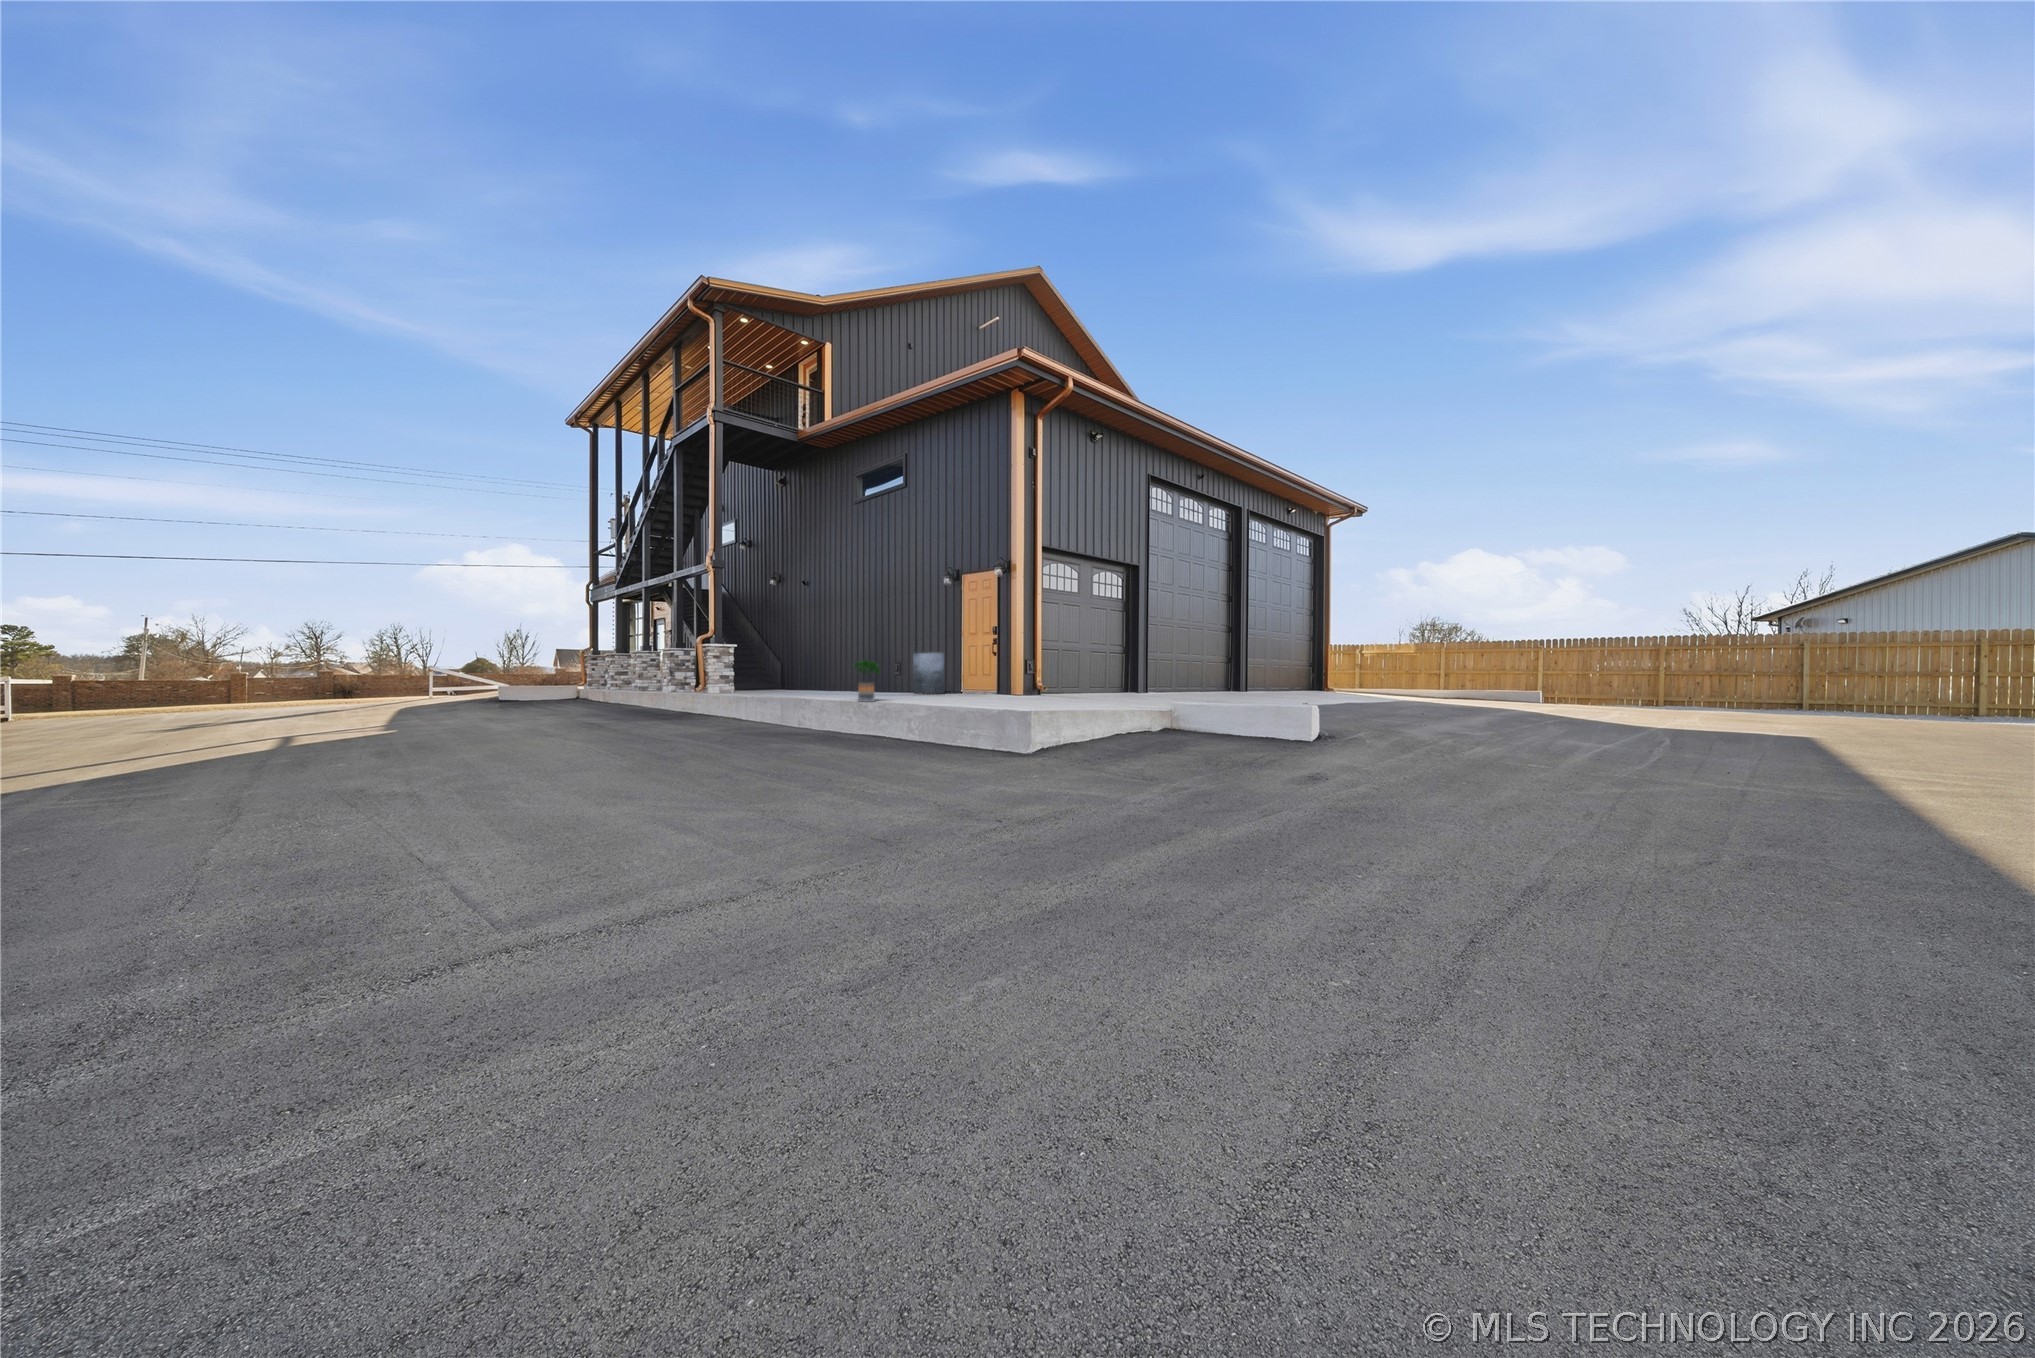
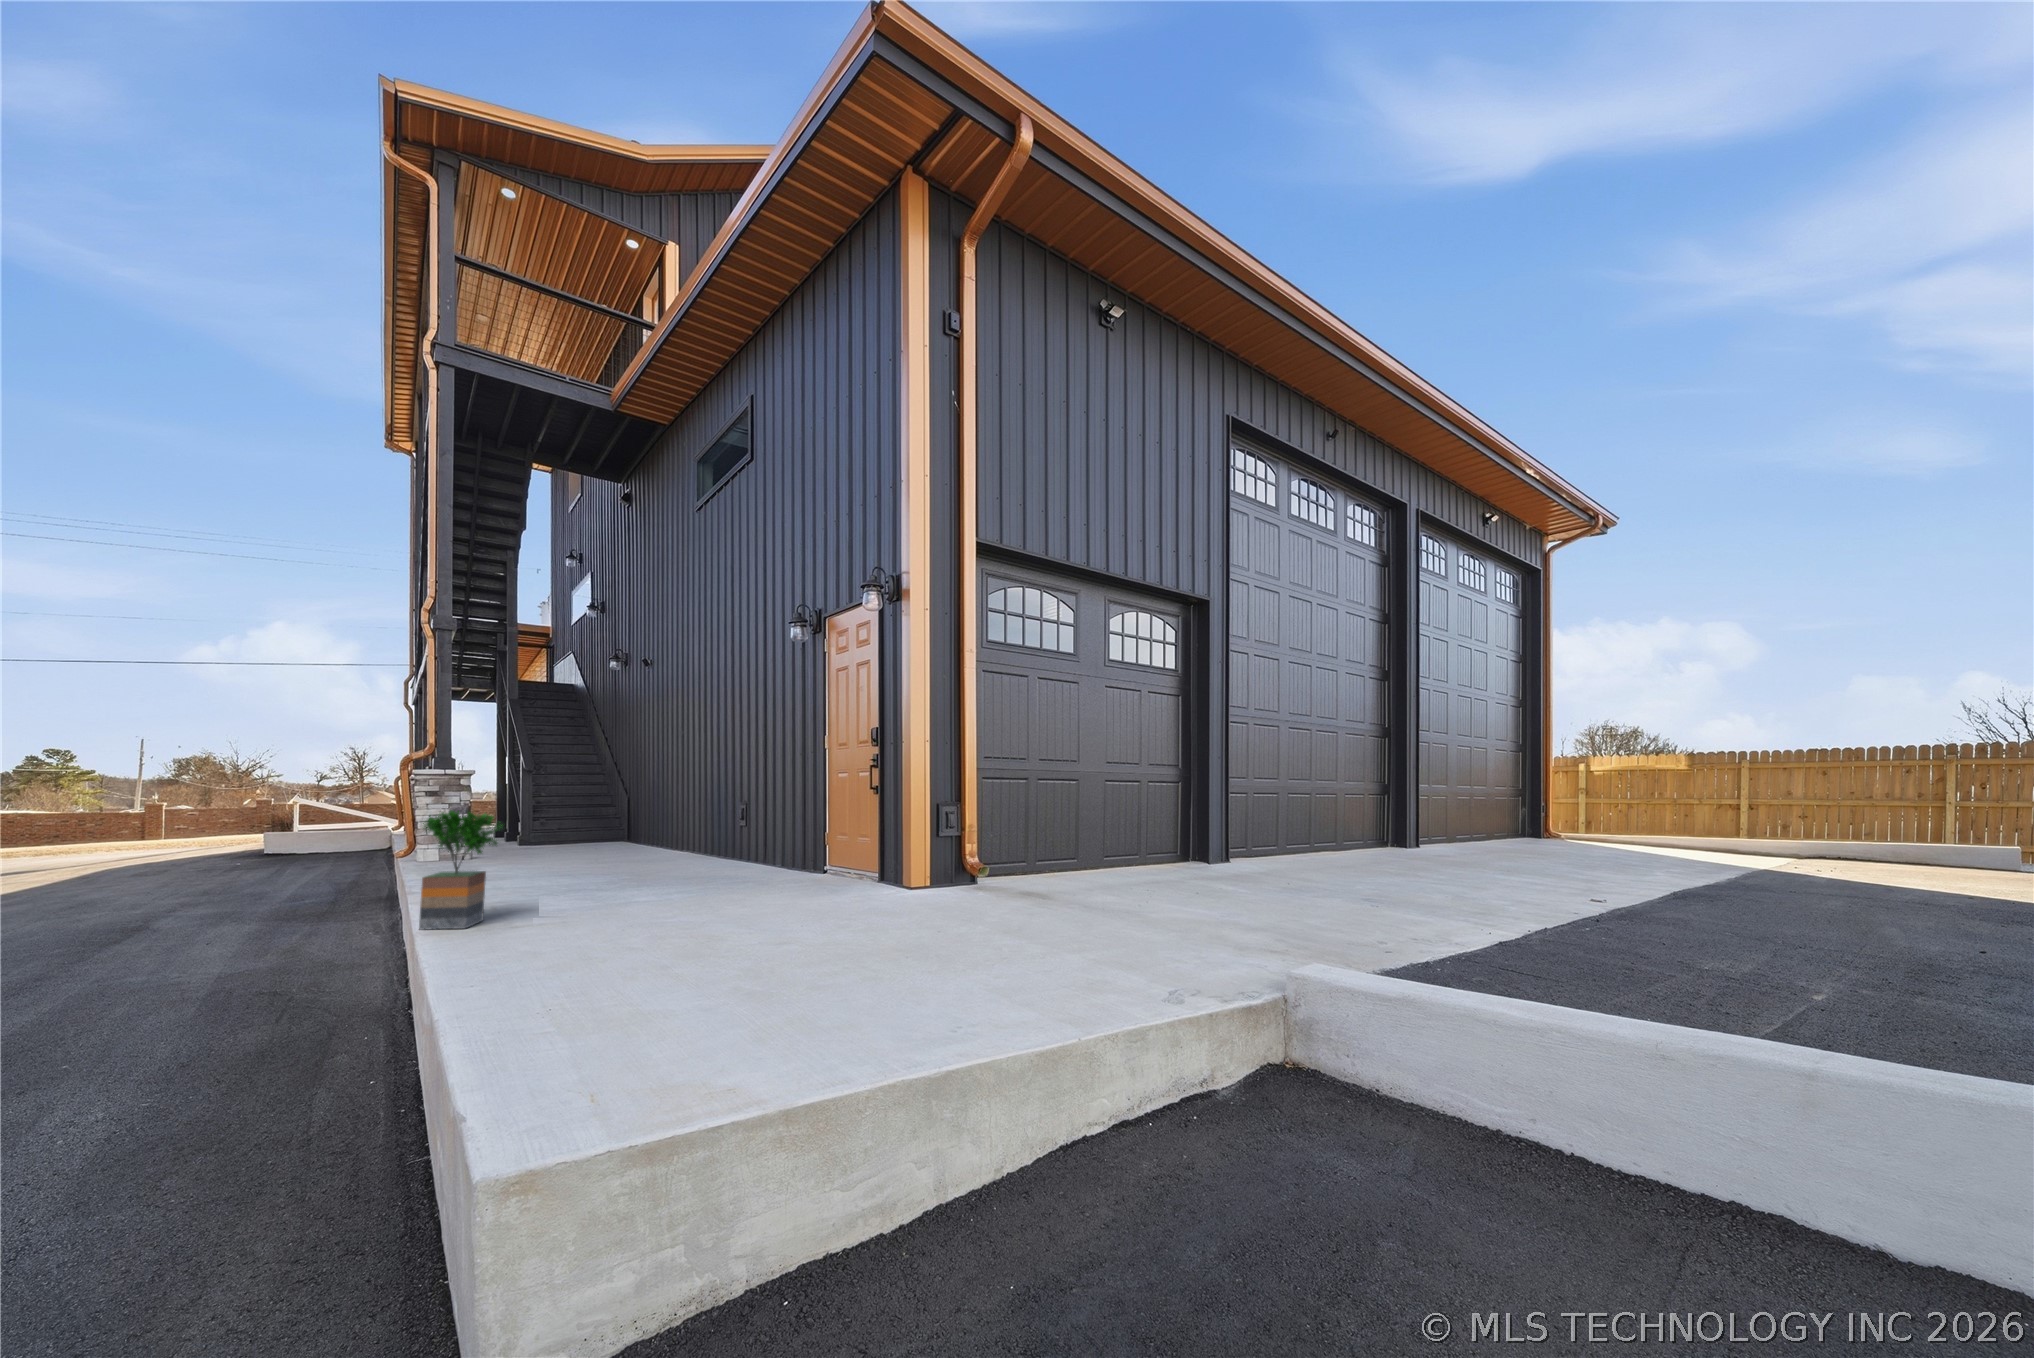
trash can: present [913,653,944,694] -> none [701,778,775,875]

